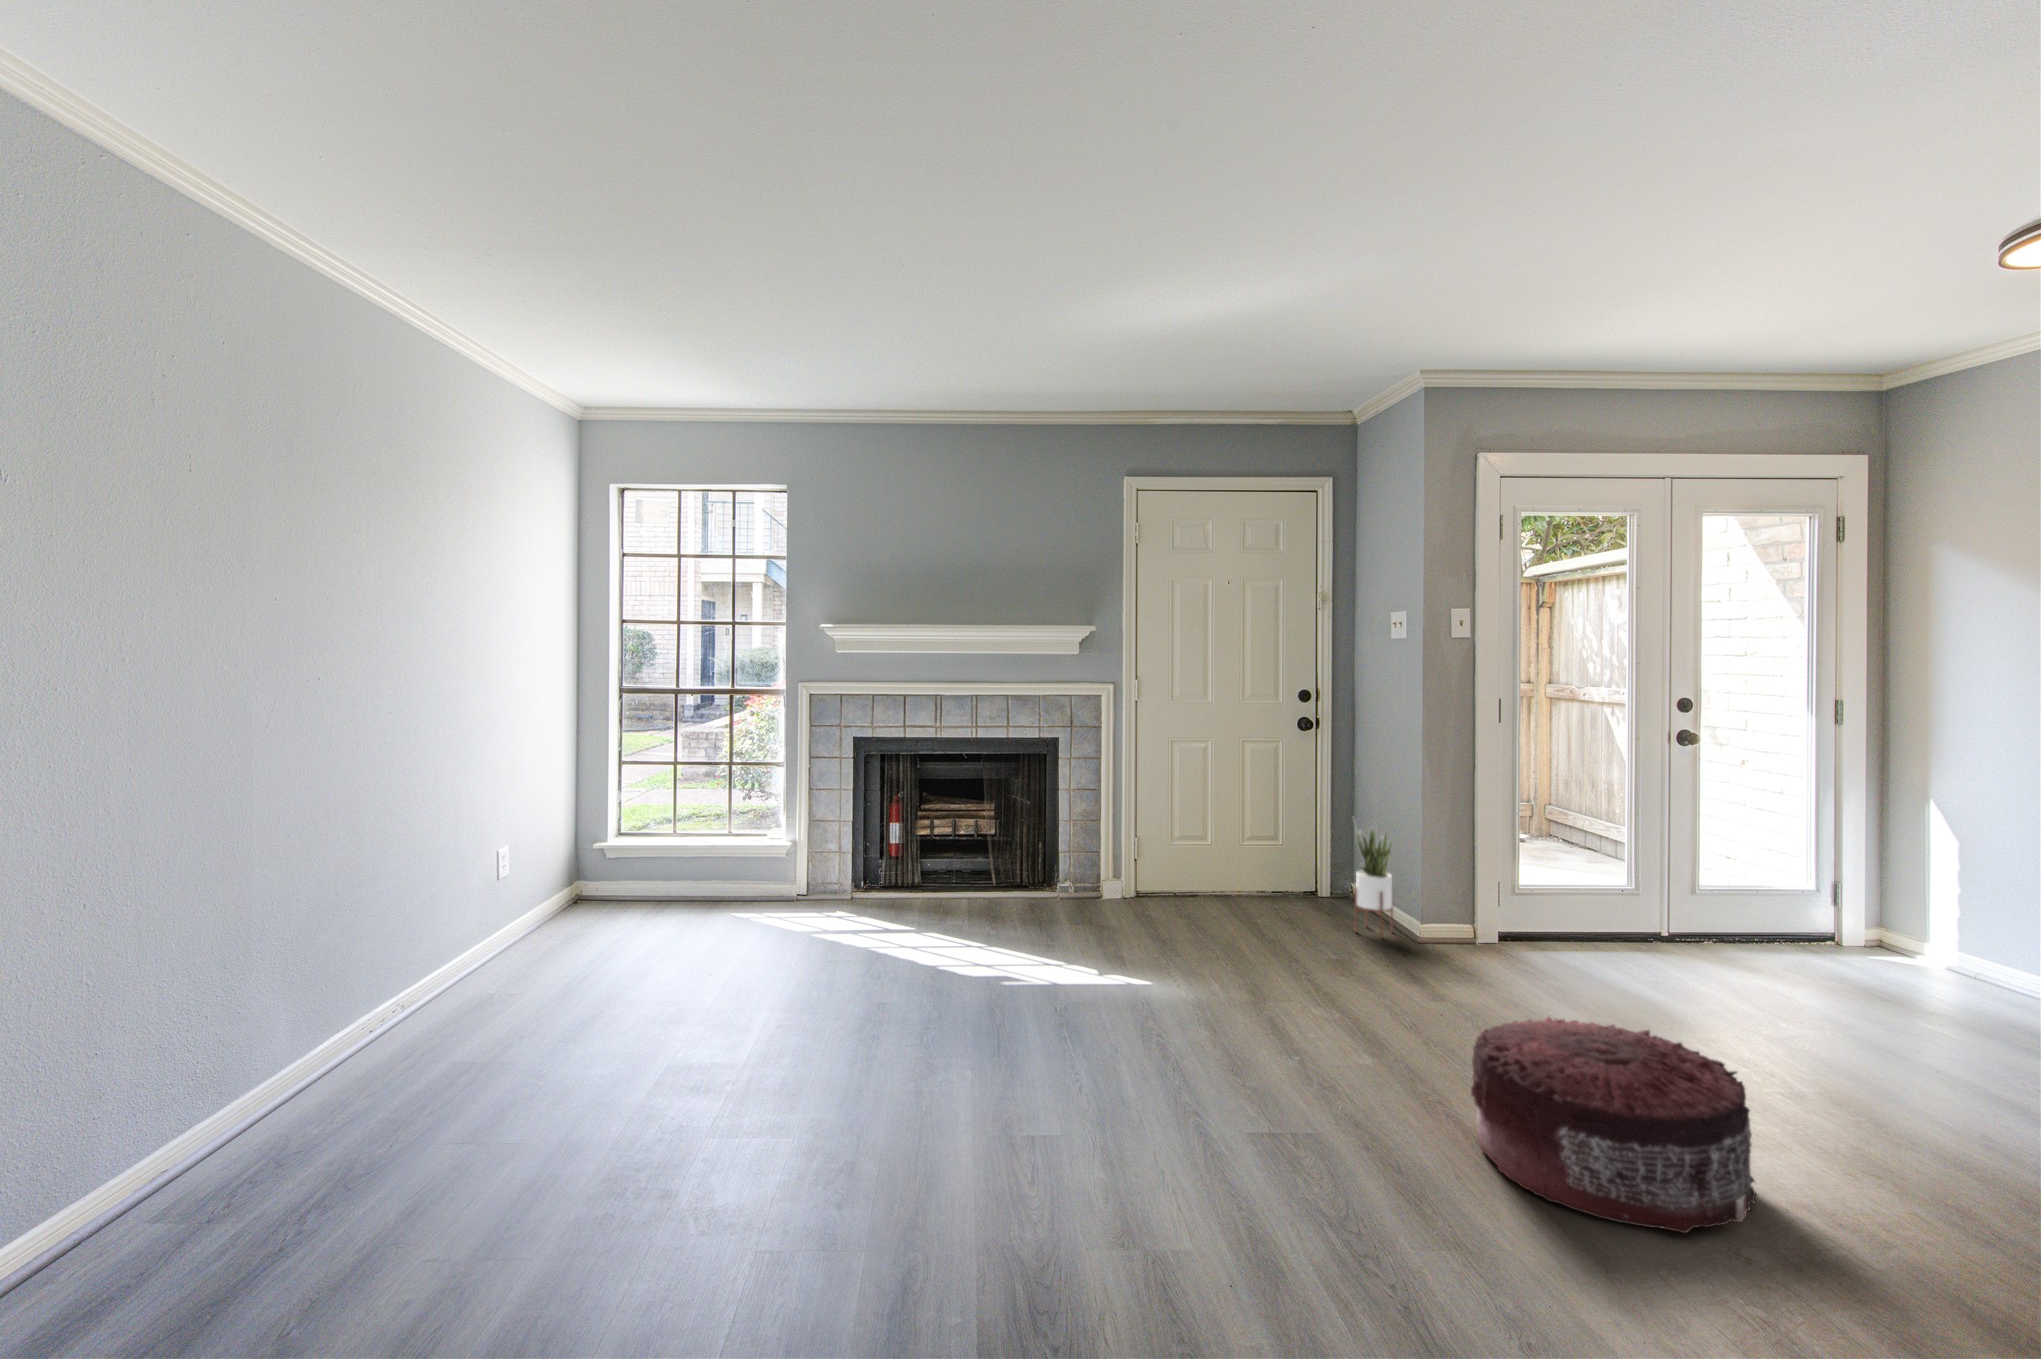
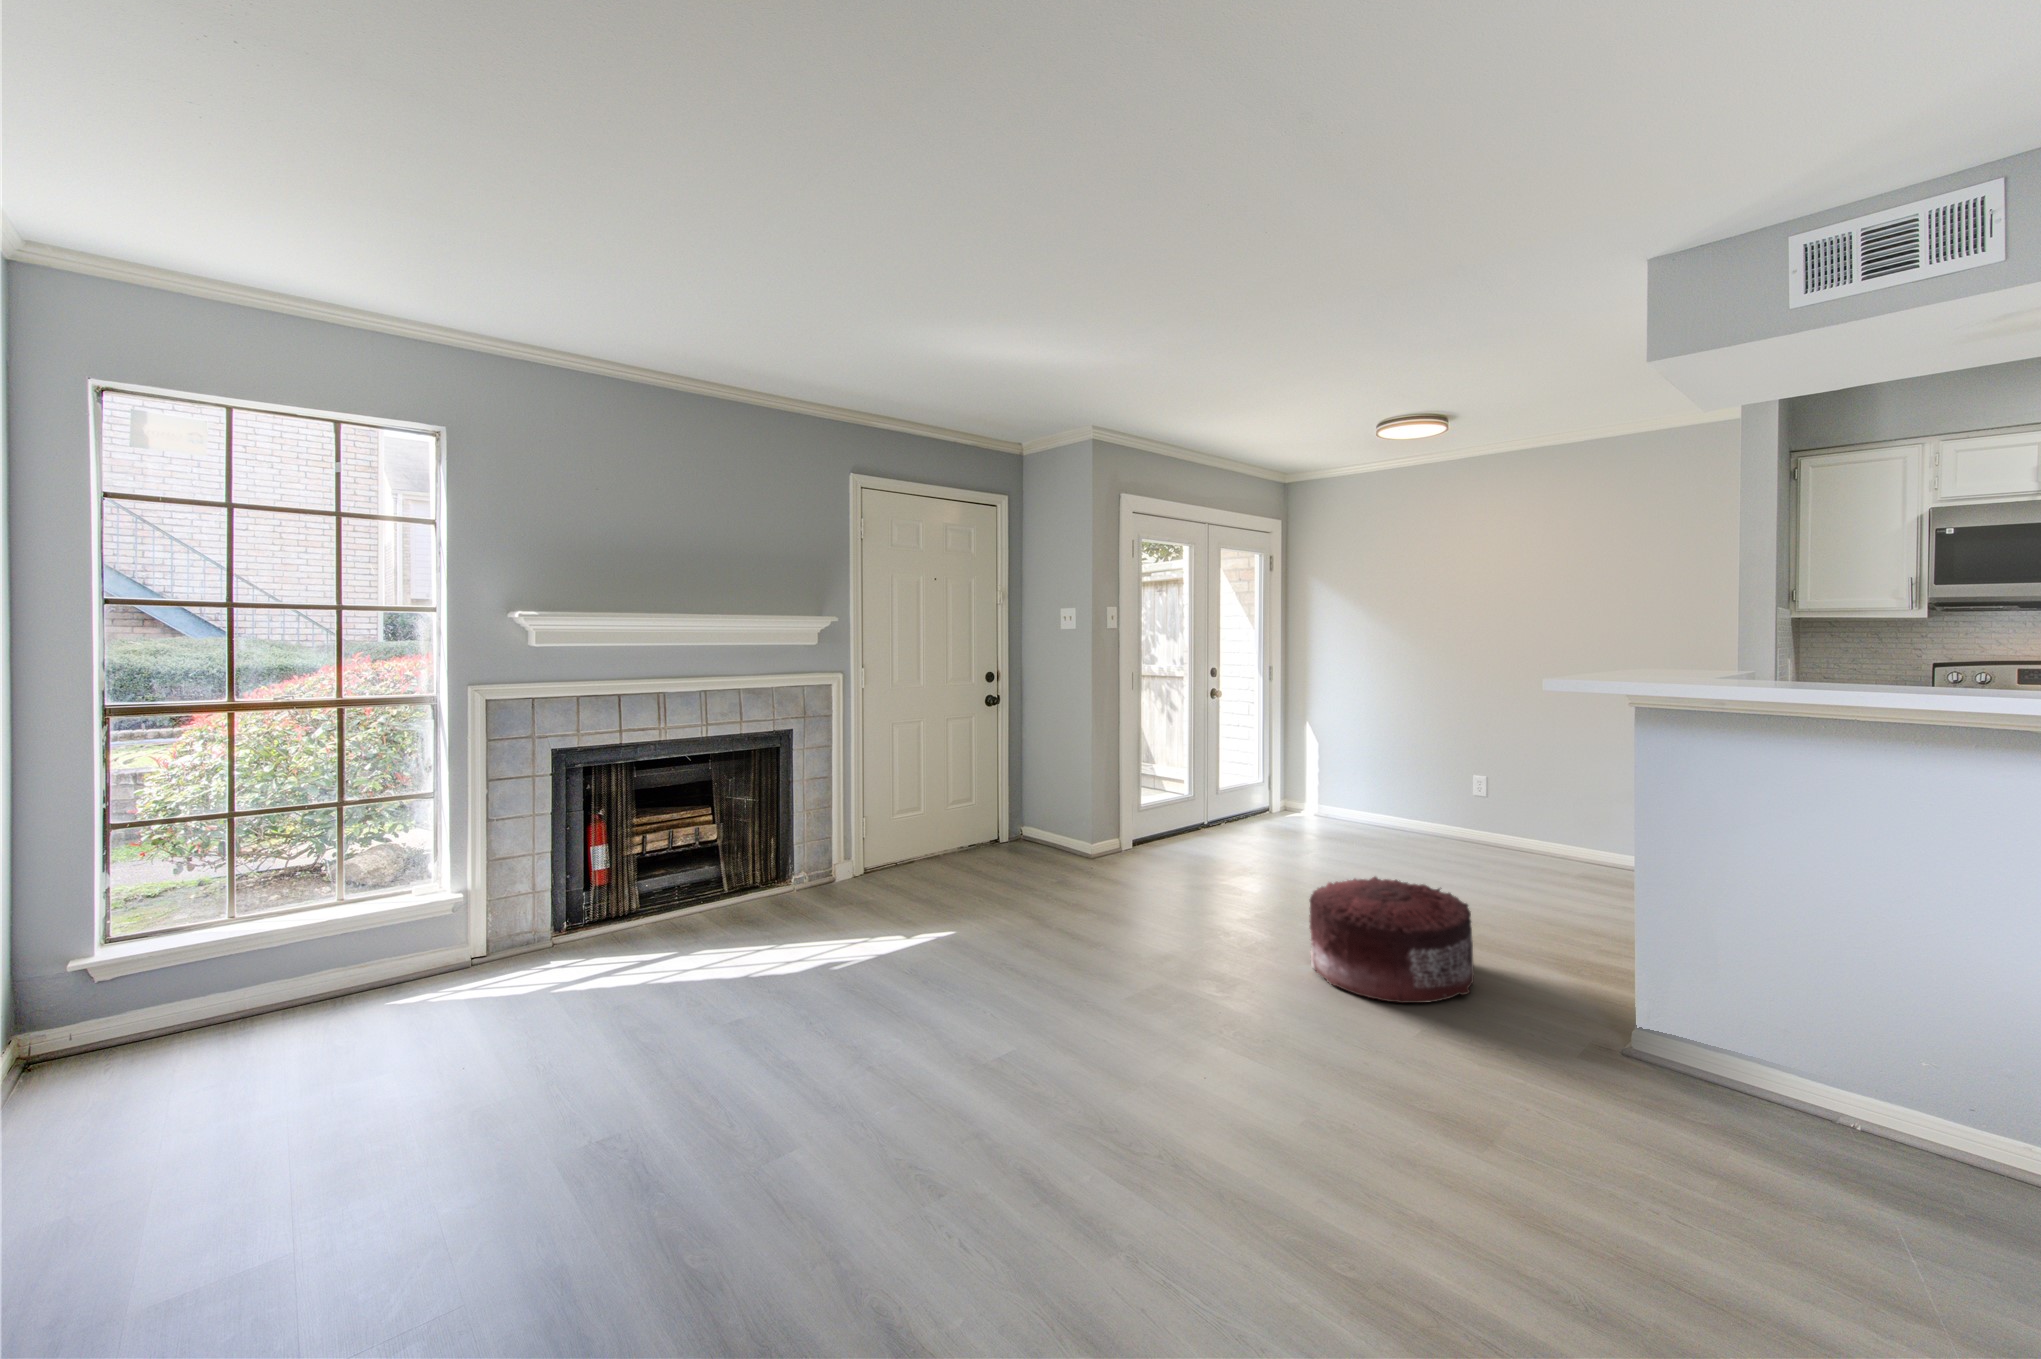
potted plant: present [1353,820,1393,937] -> none [1050,770,1087,863]

